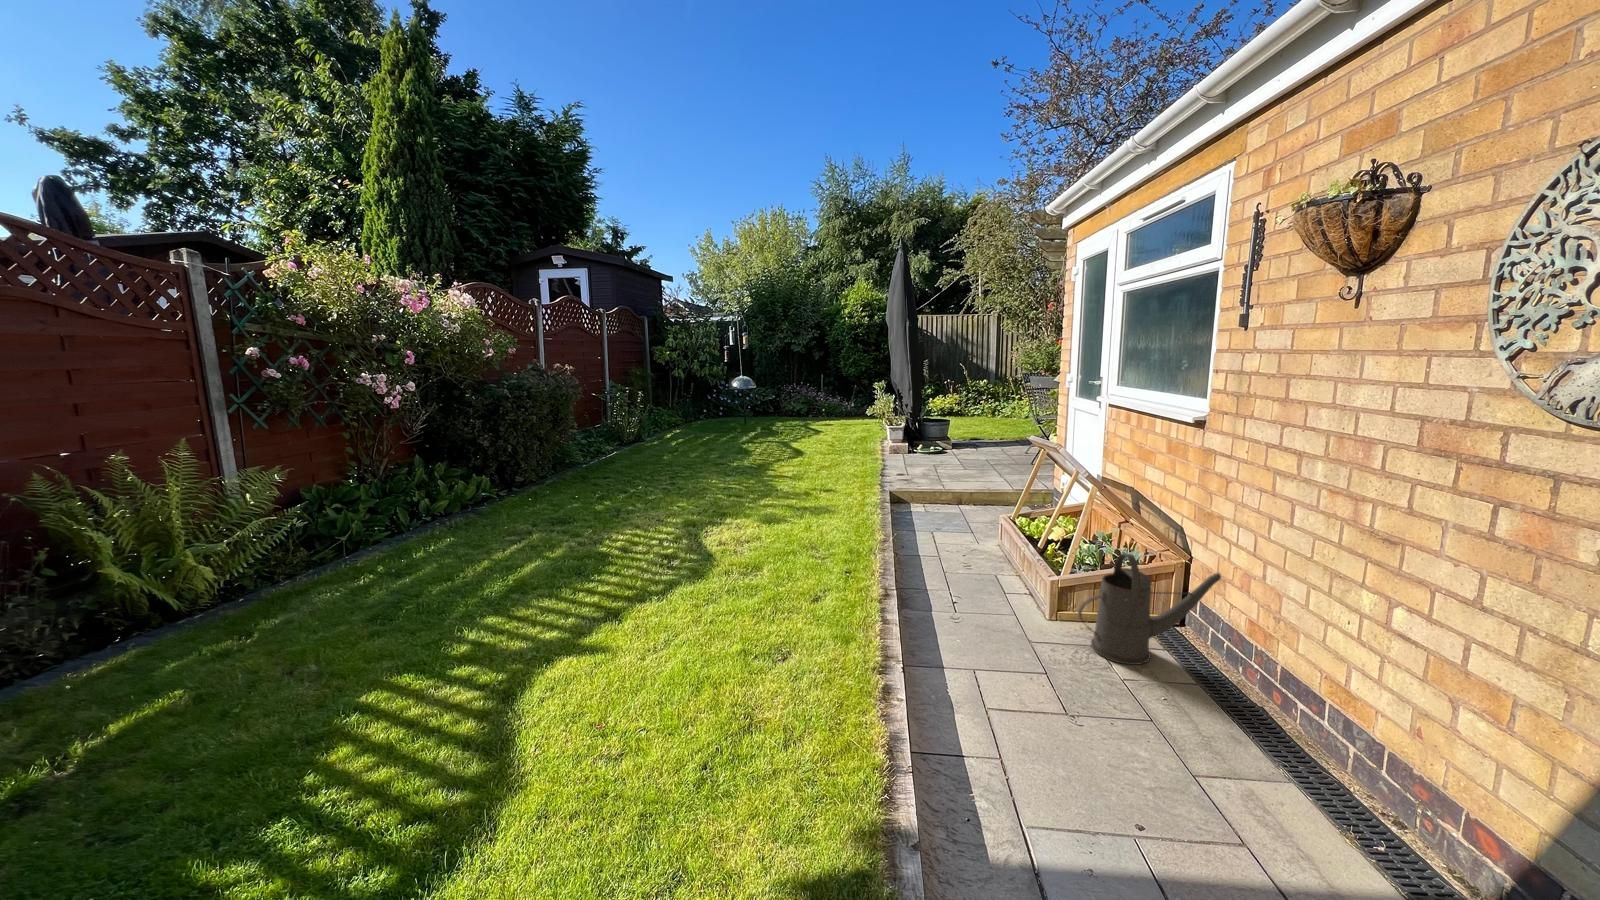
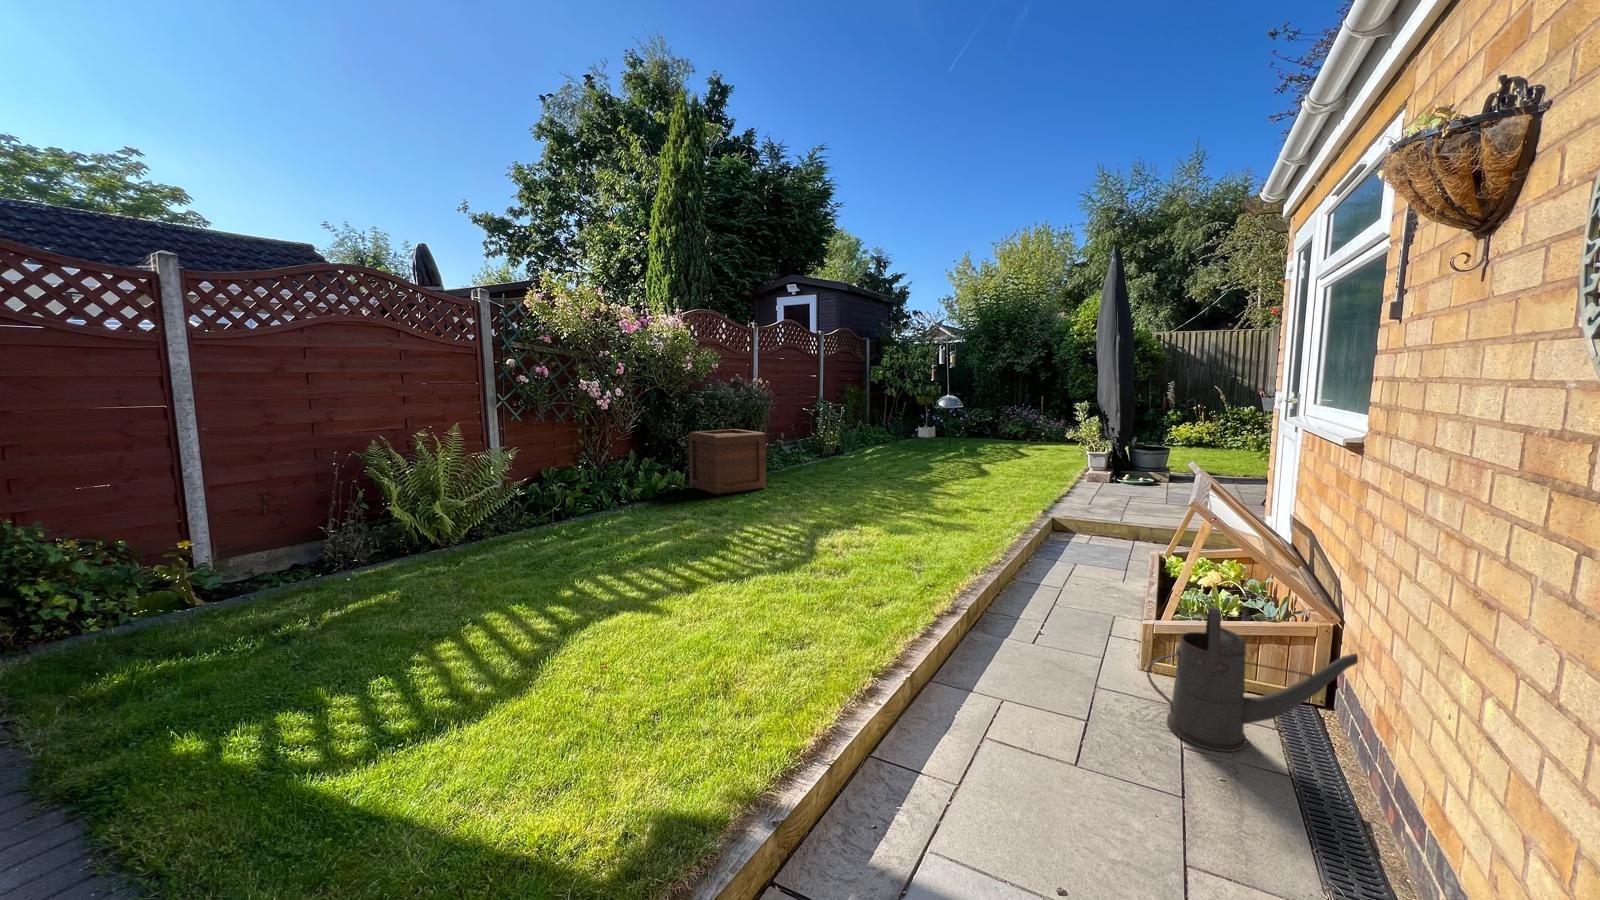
potted tree: none [709,369,729,412] -> present [916,396,935,438]
wooden crate: none [505,421,605,496] -> present [688,429,766,495]

